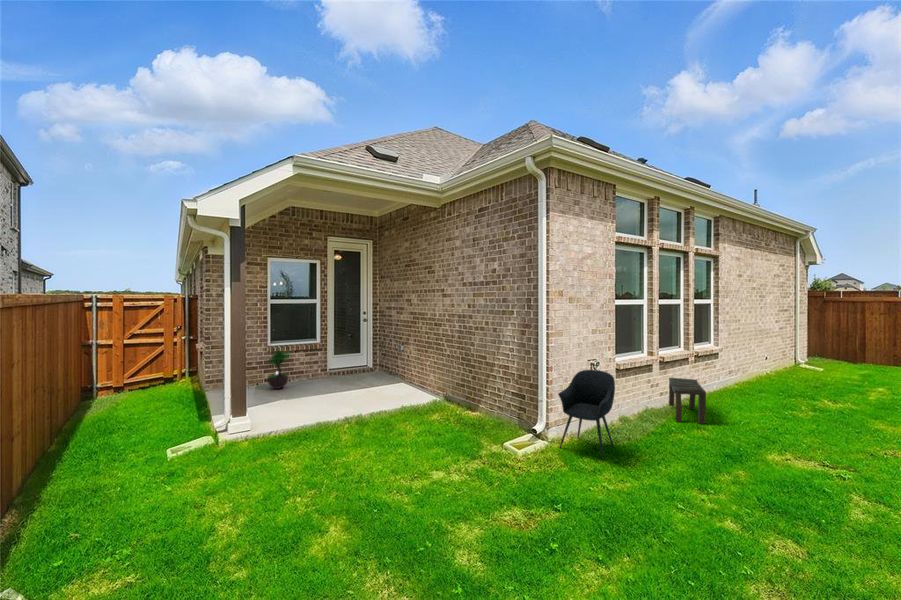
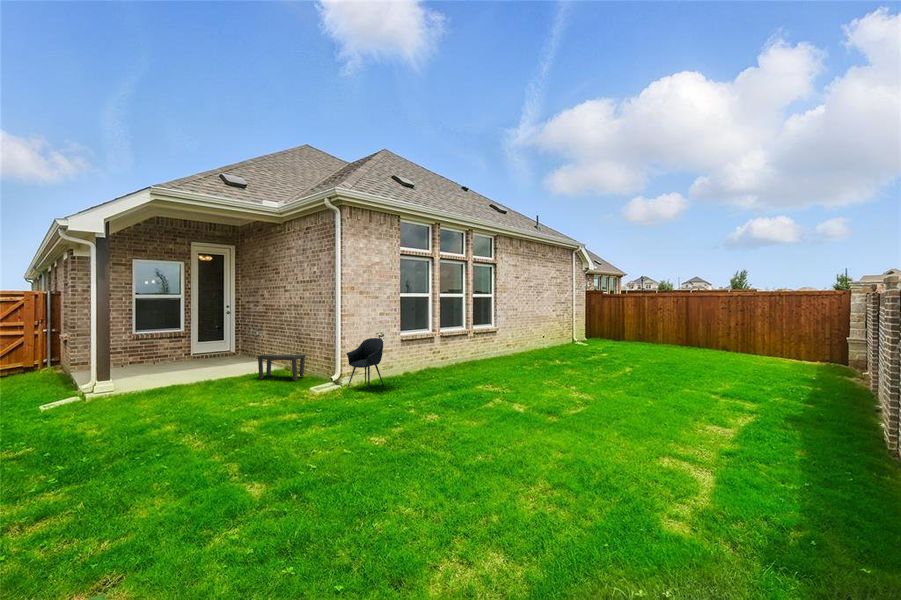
potted tree: present [267,350,289,389] -> none [129,333,156,369]
bench: present [669,378,706,424] -> present [258,354,306,381]

